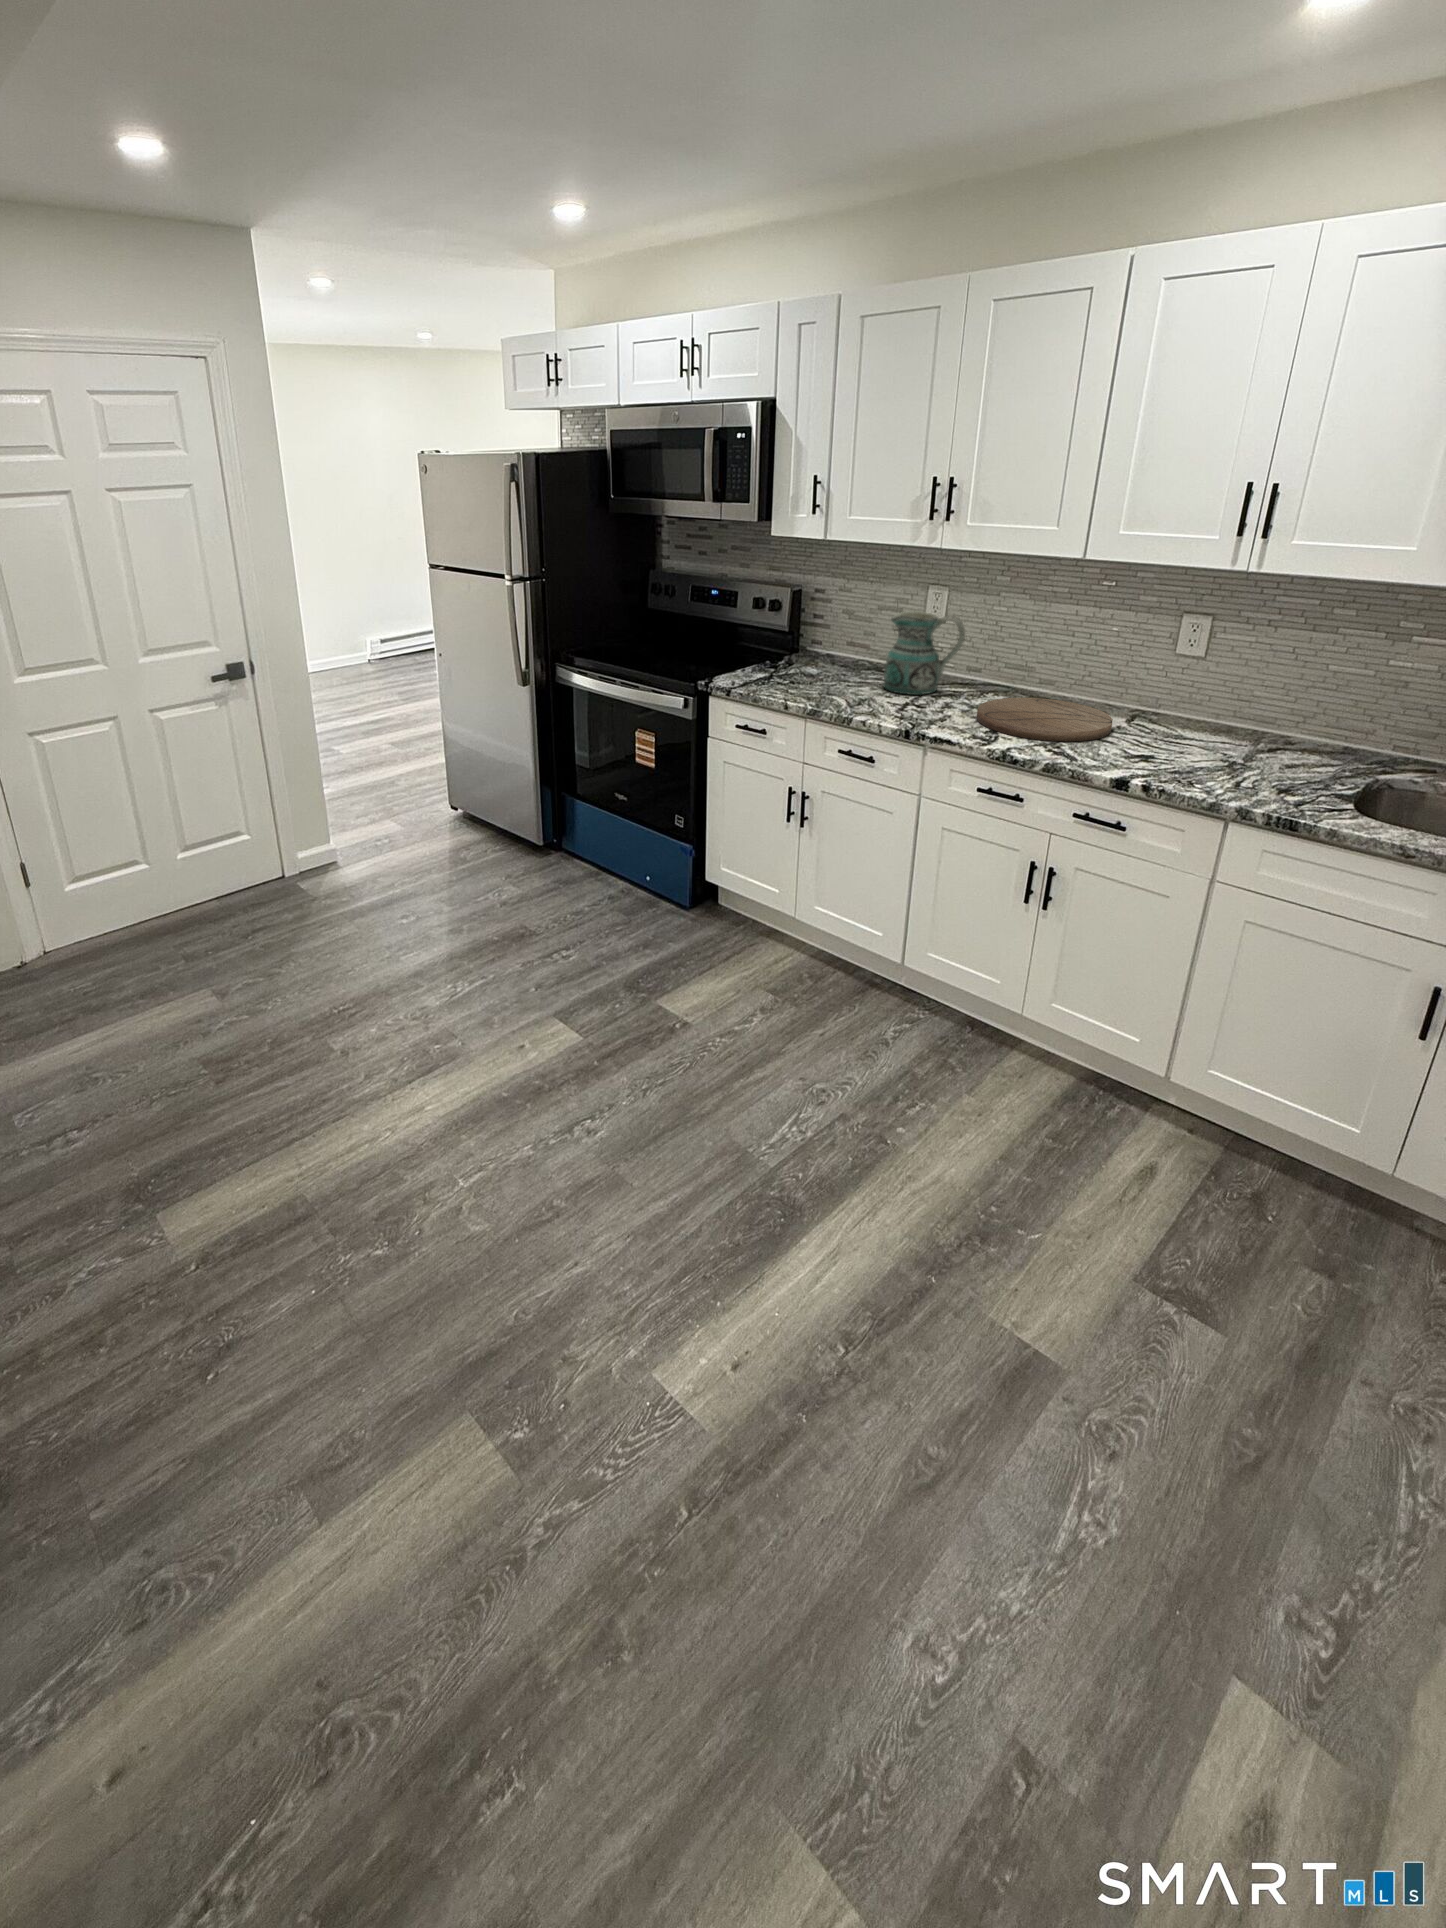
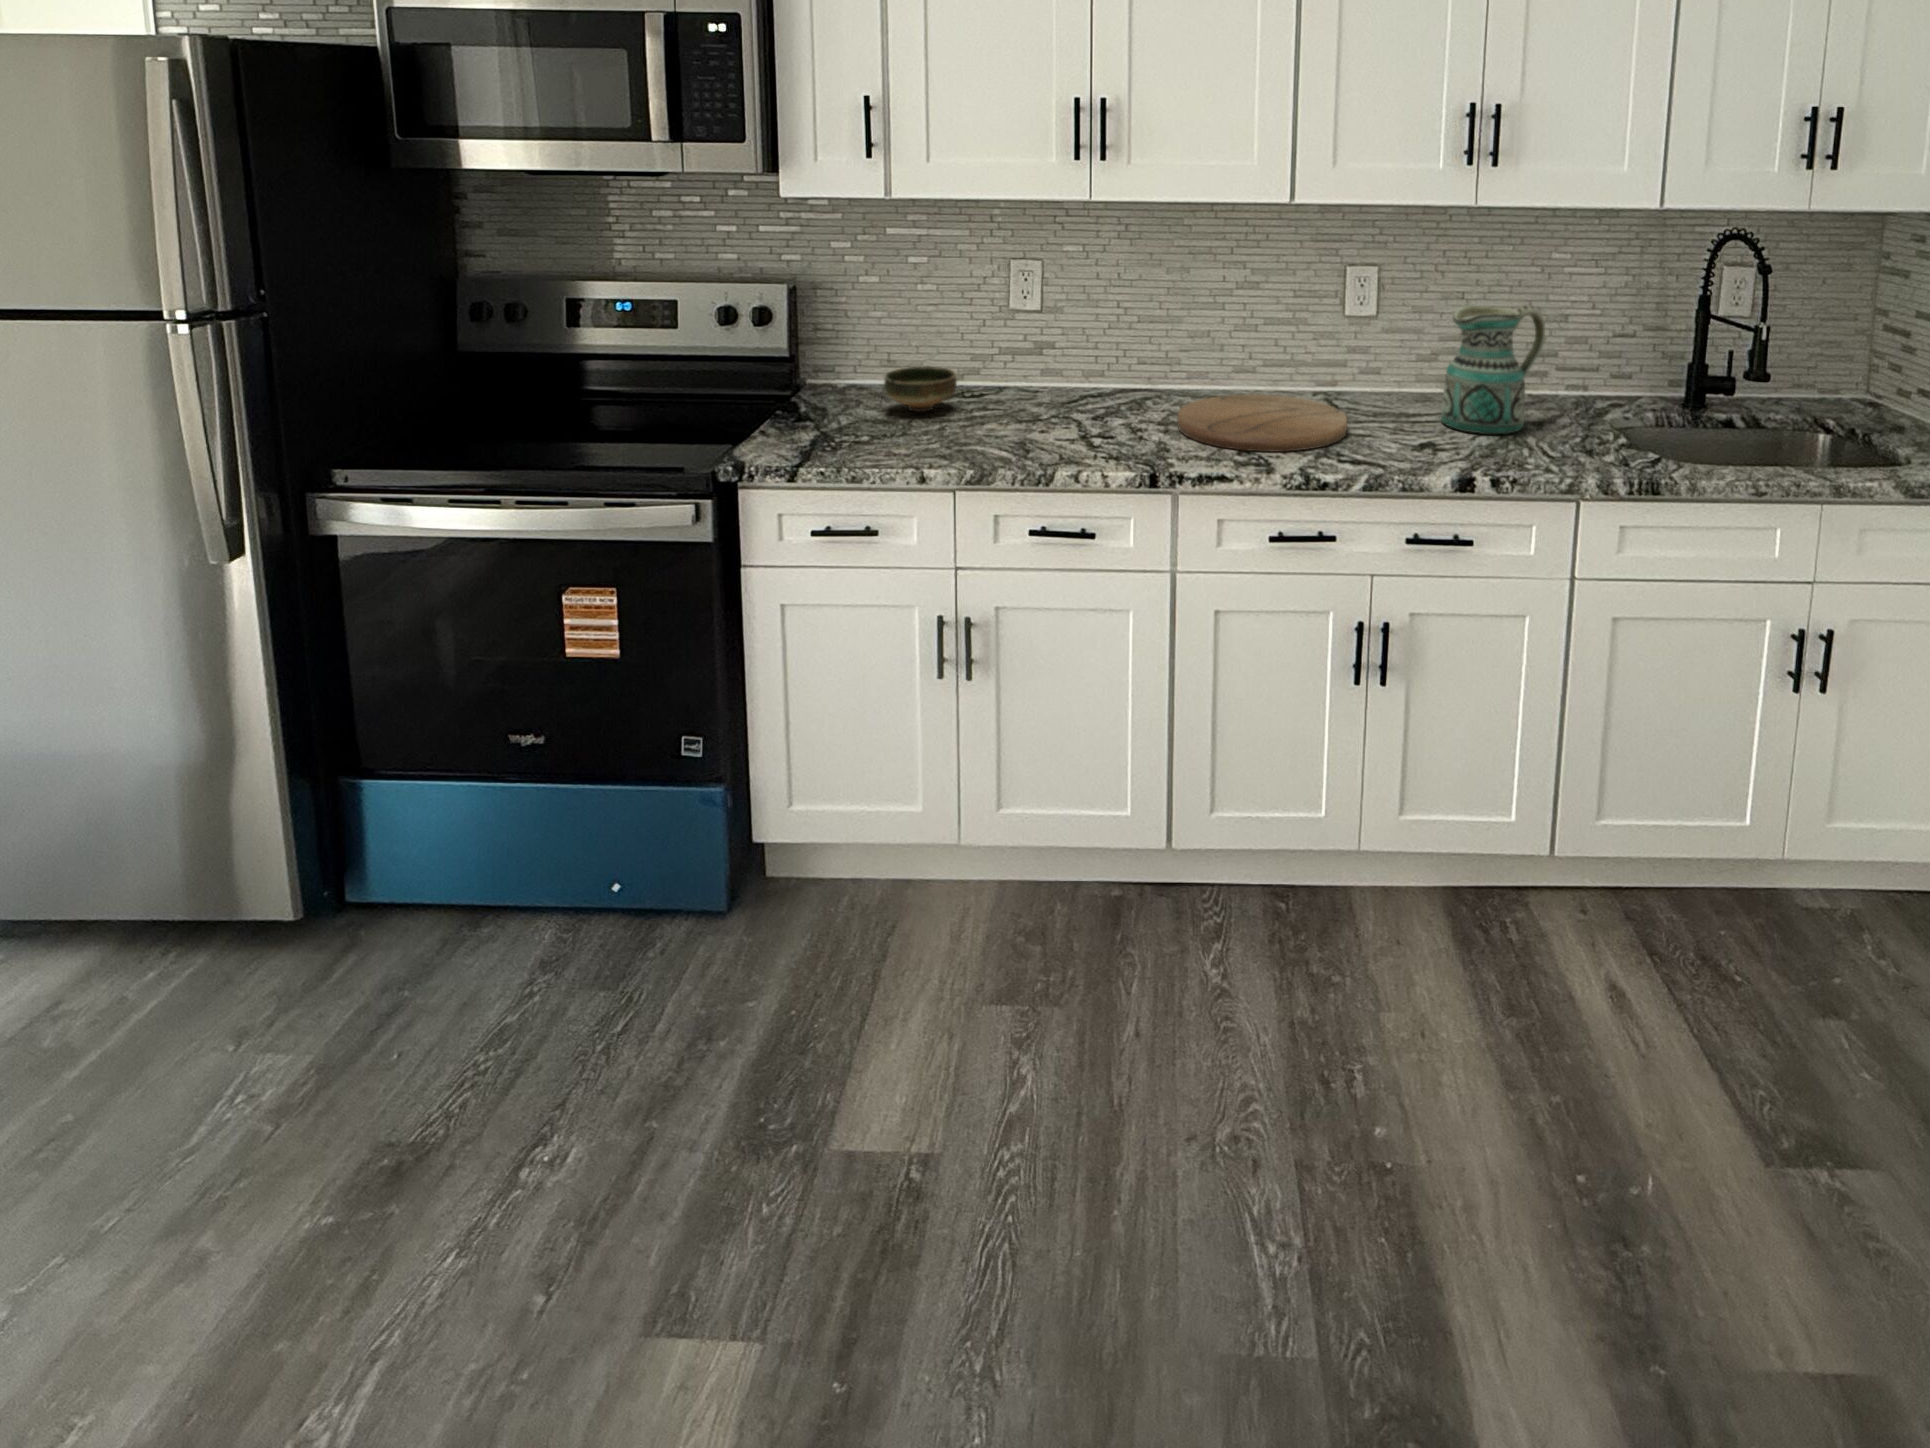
ceramic pitcher: present [884,611,965,695] -> present [1441,306,1545,434]
bowl: none [825,647,871,675] -> present [884,367,957,412]

